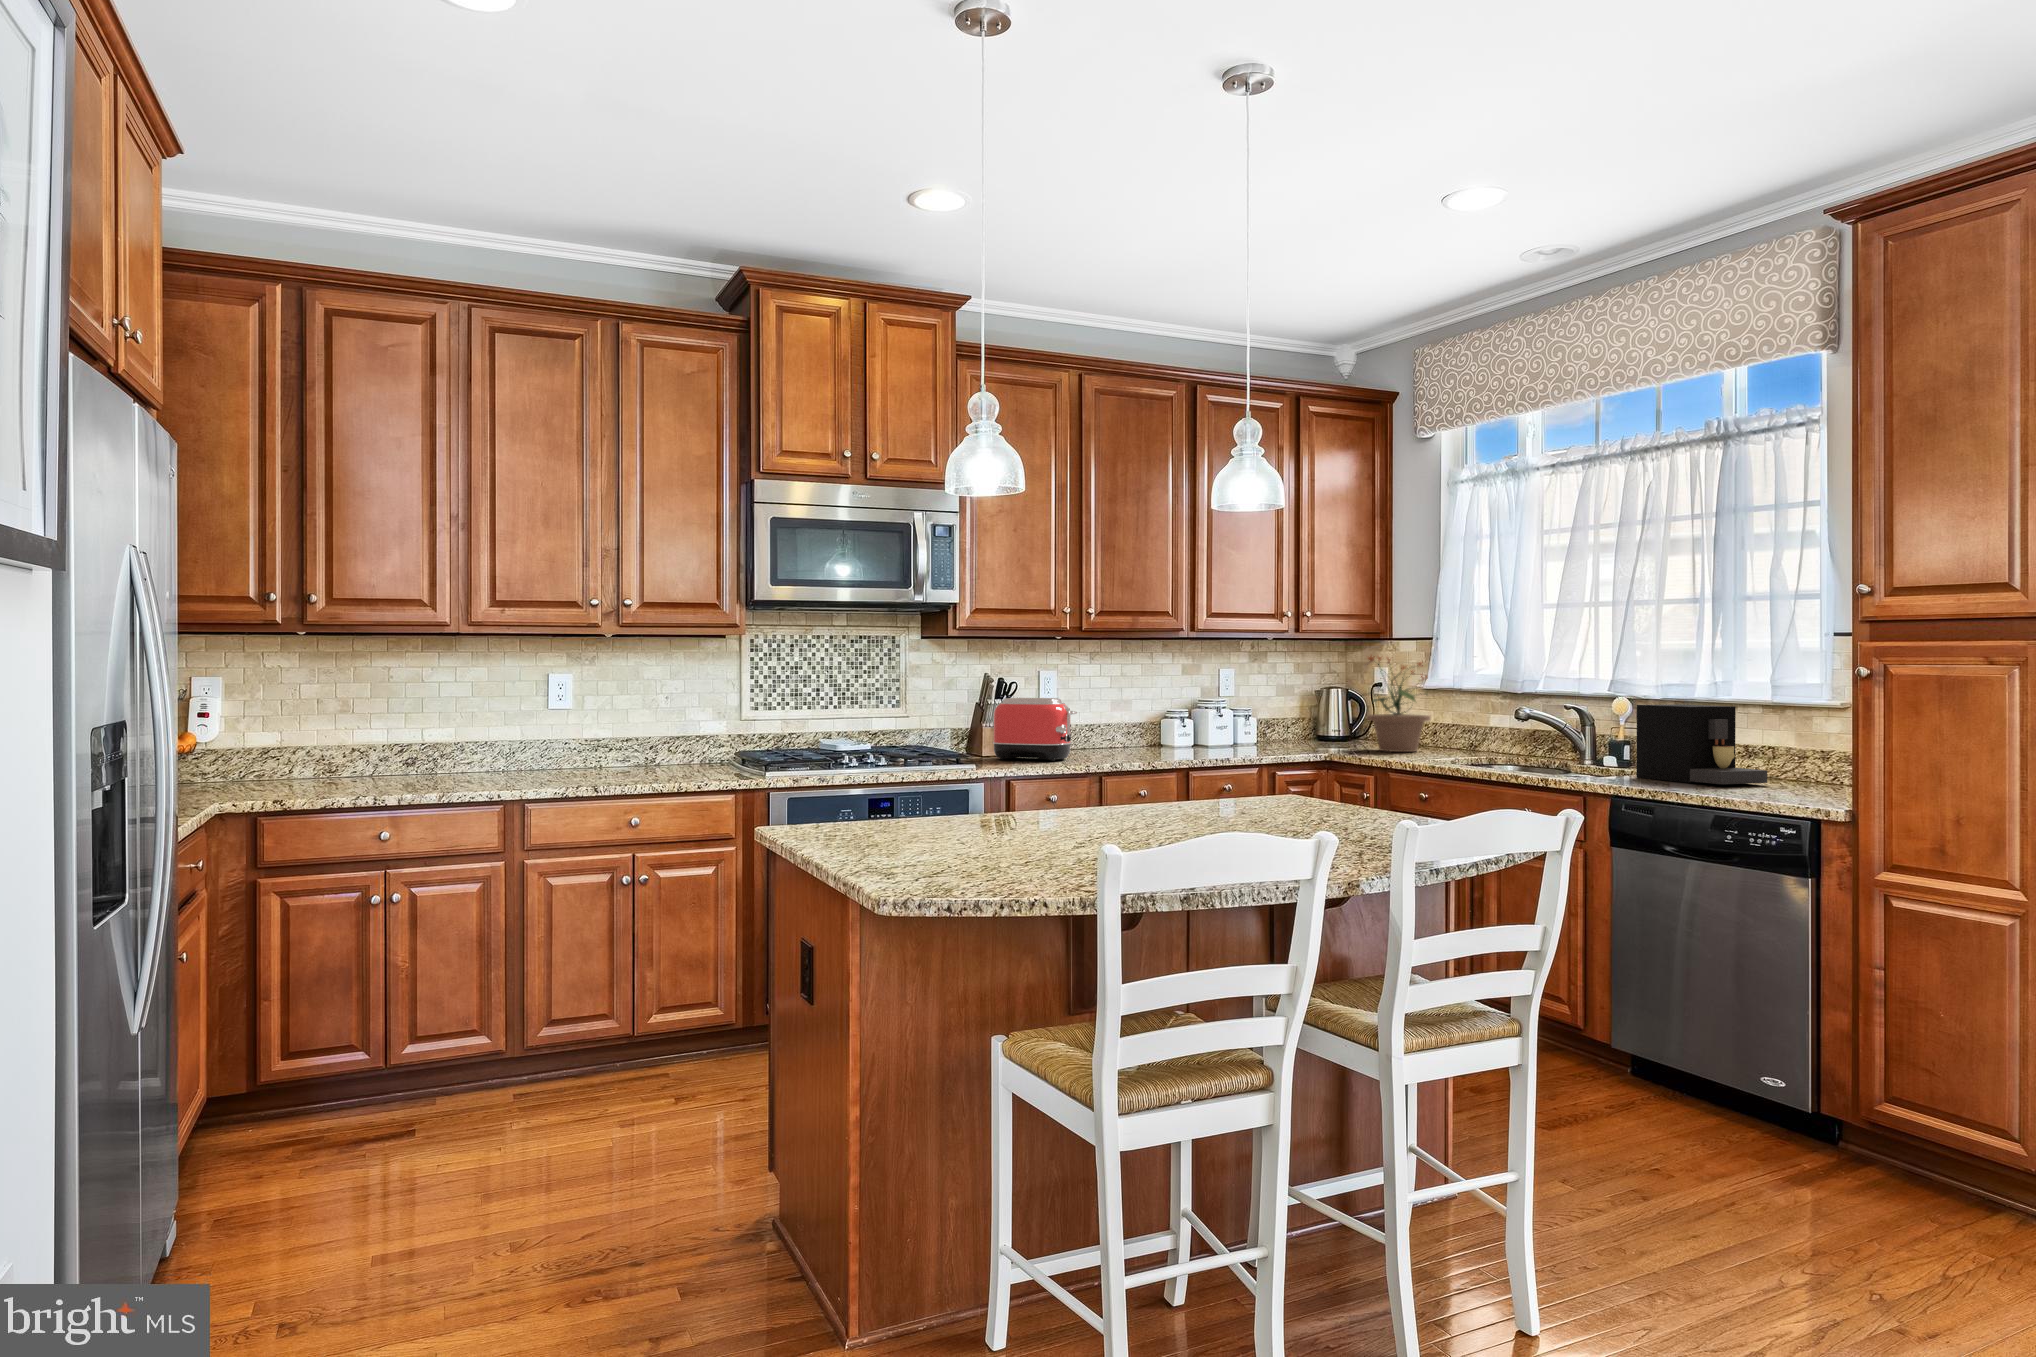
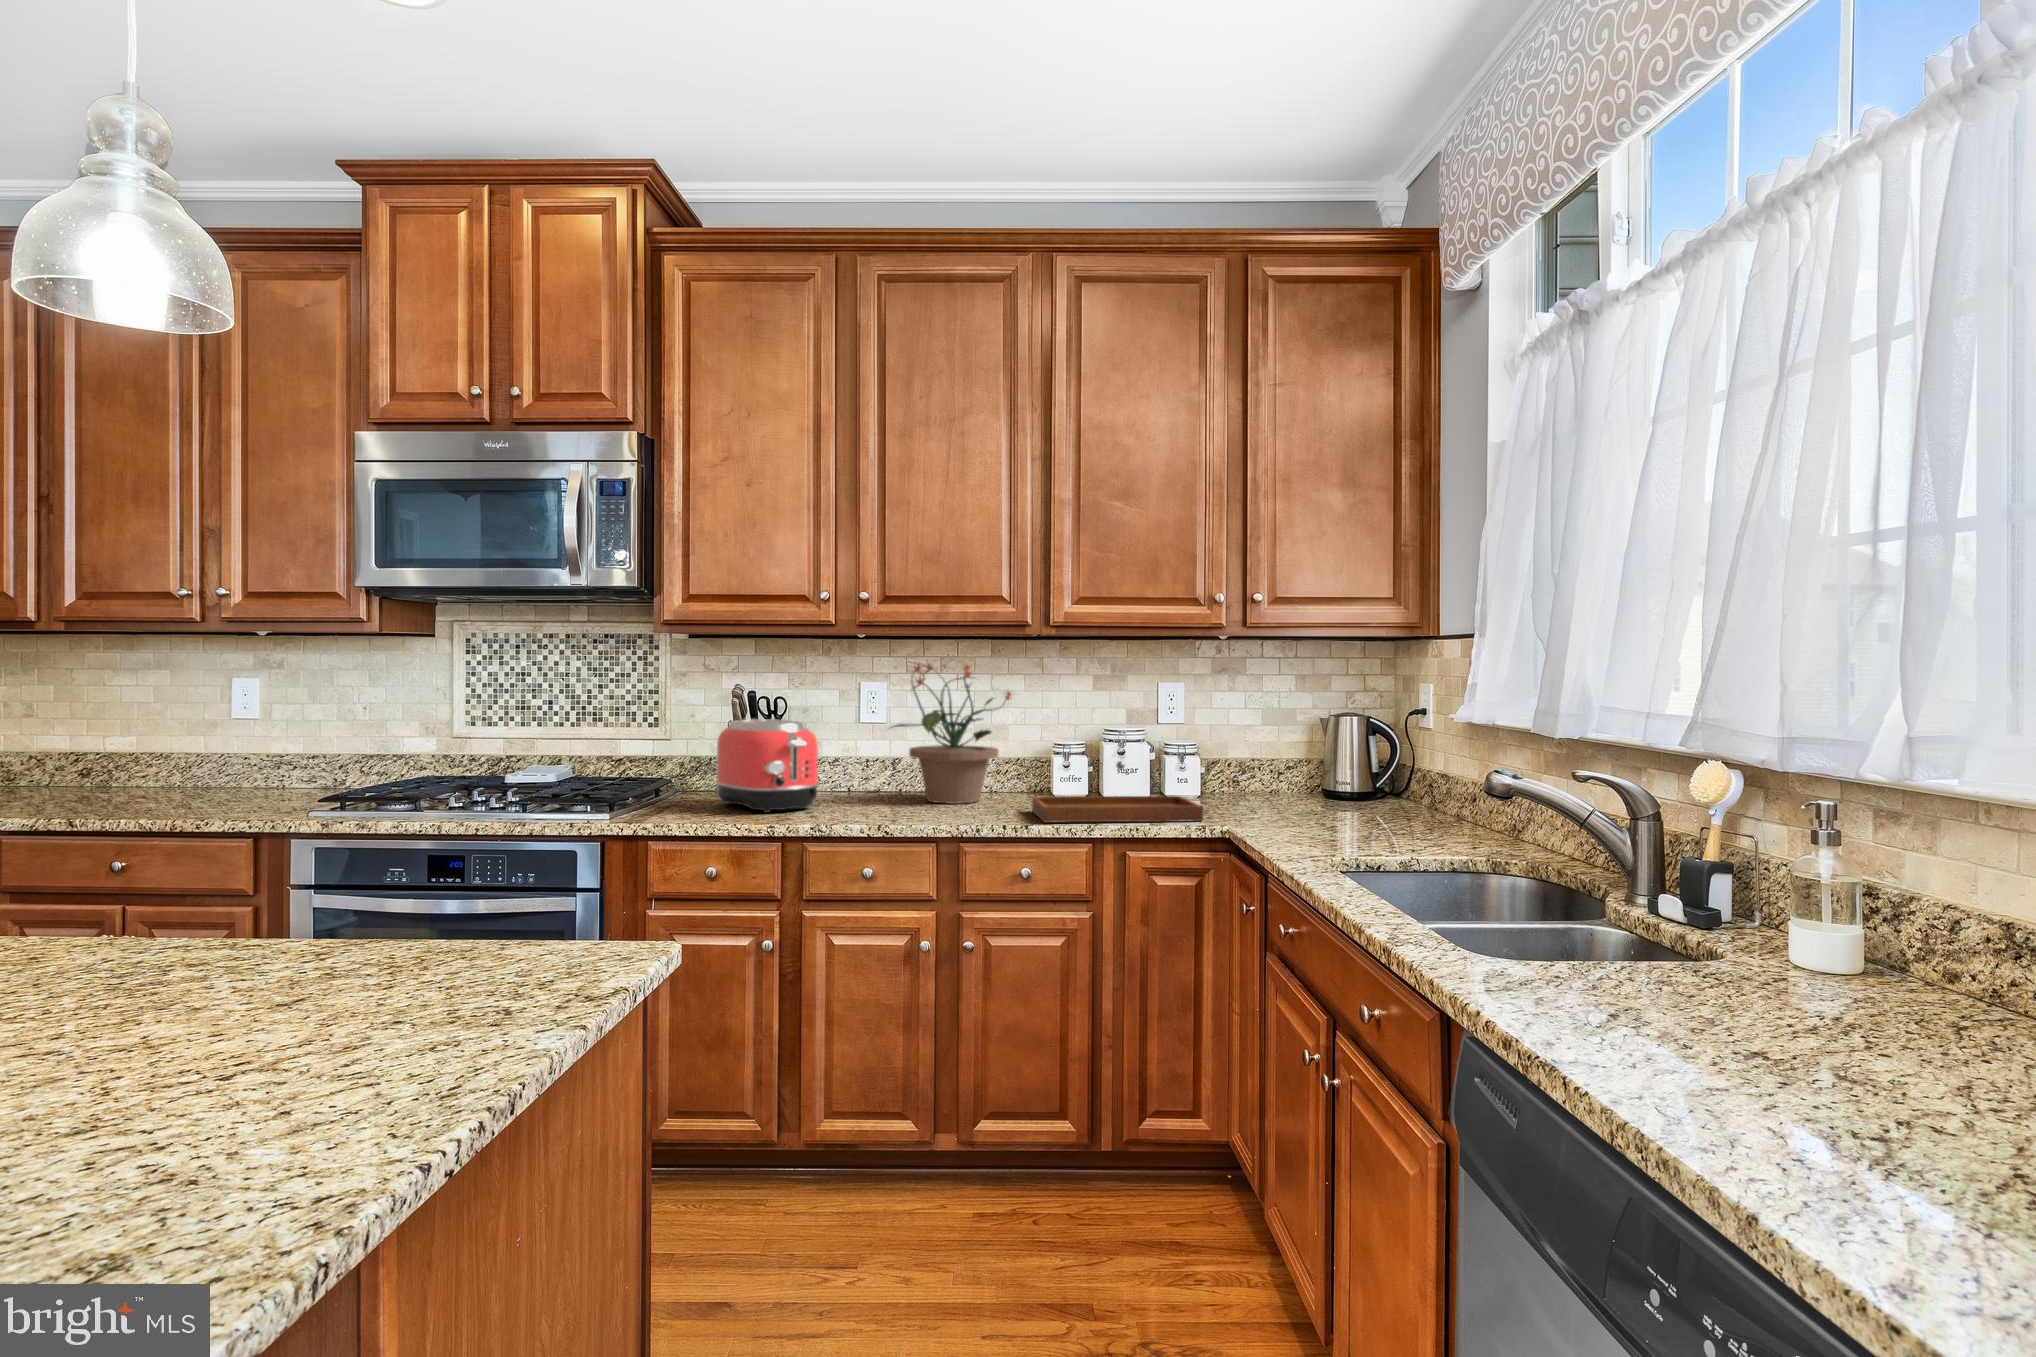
potted plant: present [1367,656,1431,752] -> present [895,663,1011,804]
coffee maker: present [1636,704,1767,784] -> none [1601,798,1952,1102]
tray: none [1198,718,1307,757] -> present [1032,761,1203,822]

